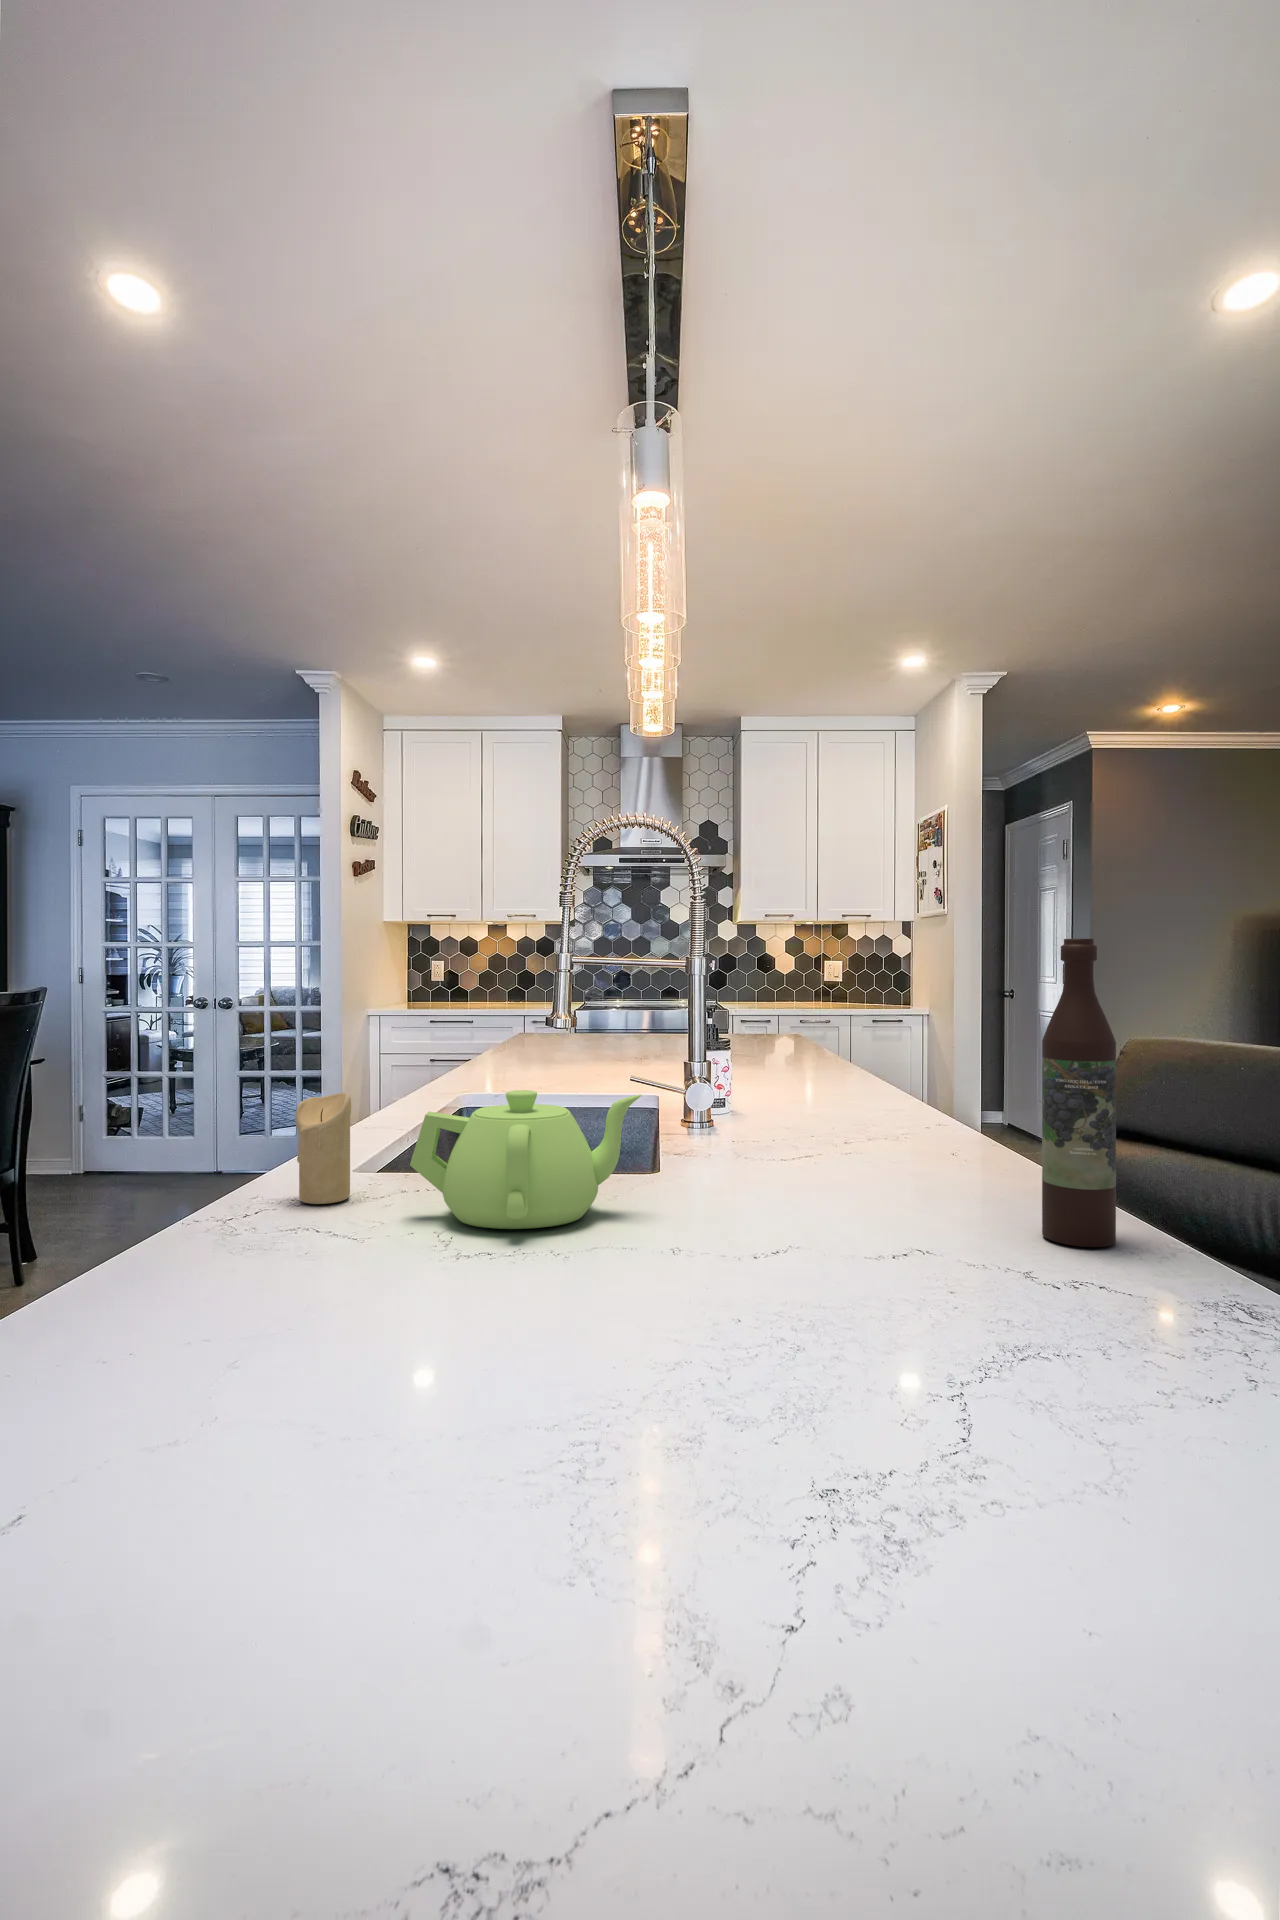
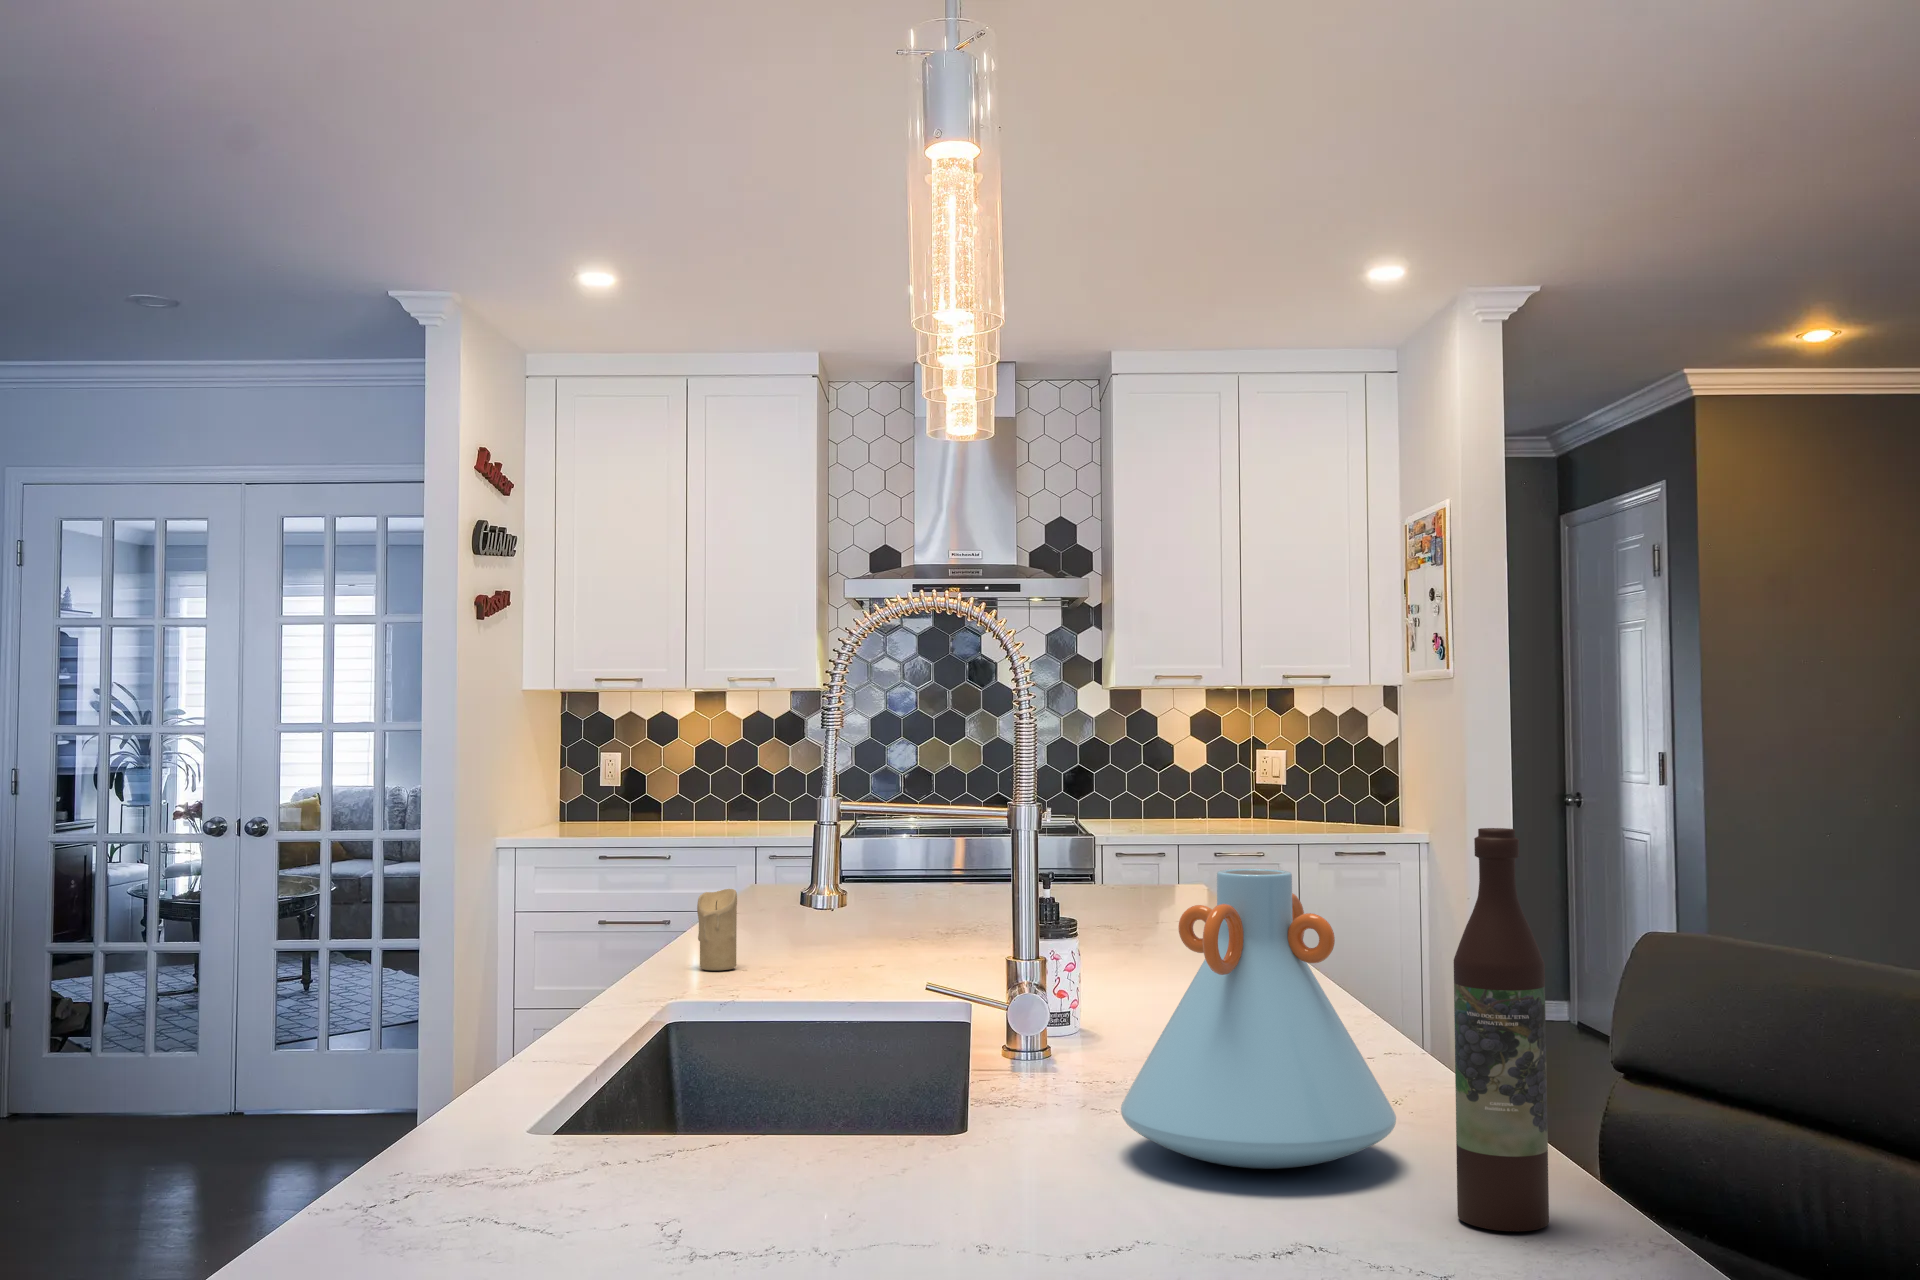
vase: none [776,983,982,1200] -> present [1121,869,1396,1169]
teapot: present [410,1090,641,1229] -> none [629,1025,936,1211]
candle: present [295,1093,351,1204] -> present [697,889,737,970]

